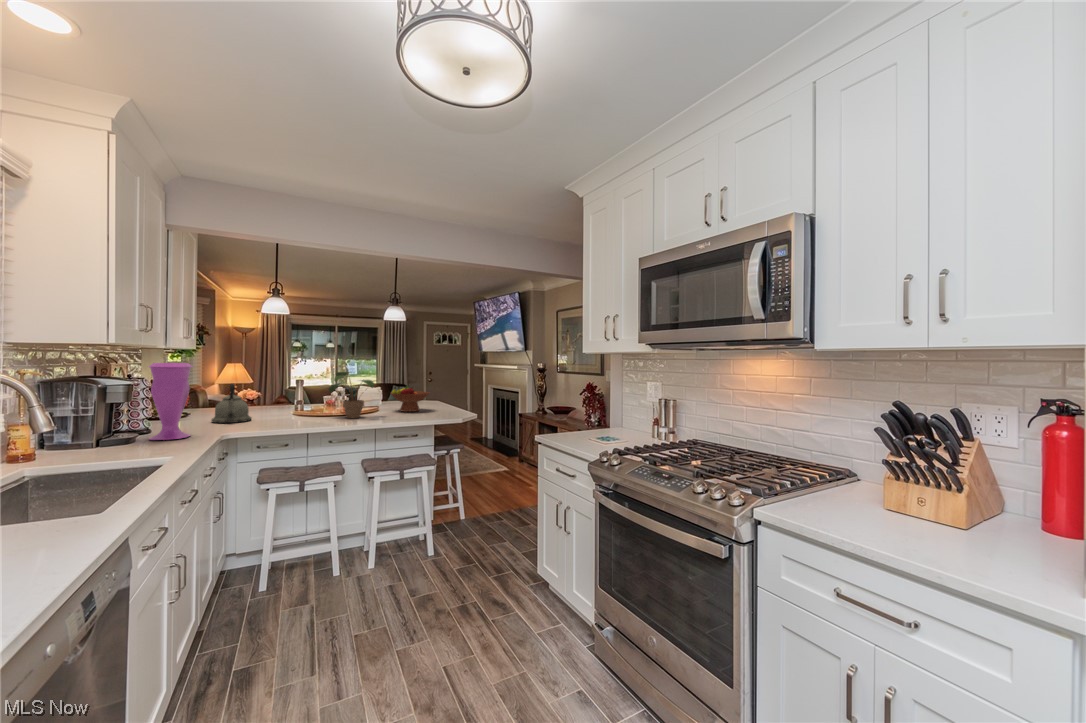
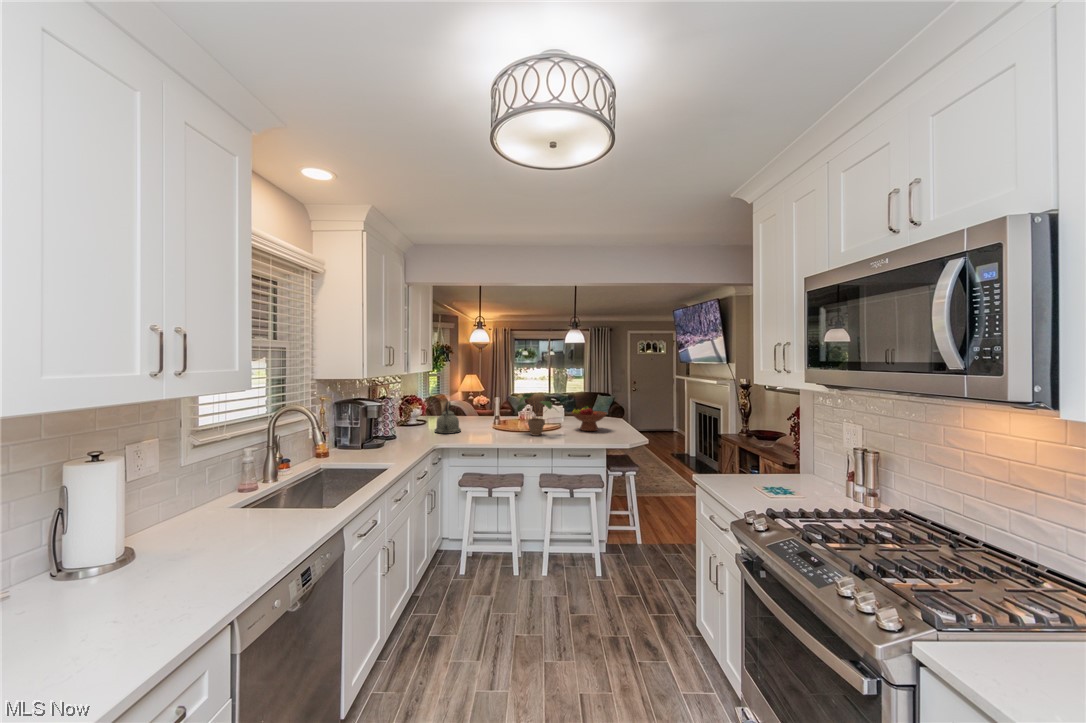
vase: present [149,363,193,440] -> none [388,388,417,447]

